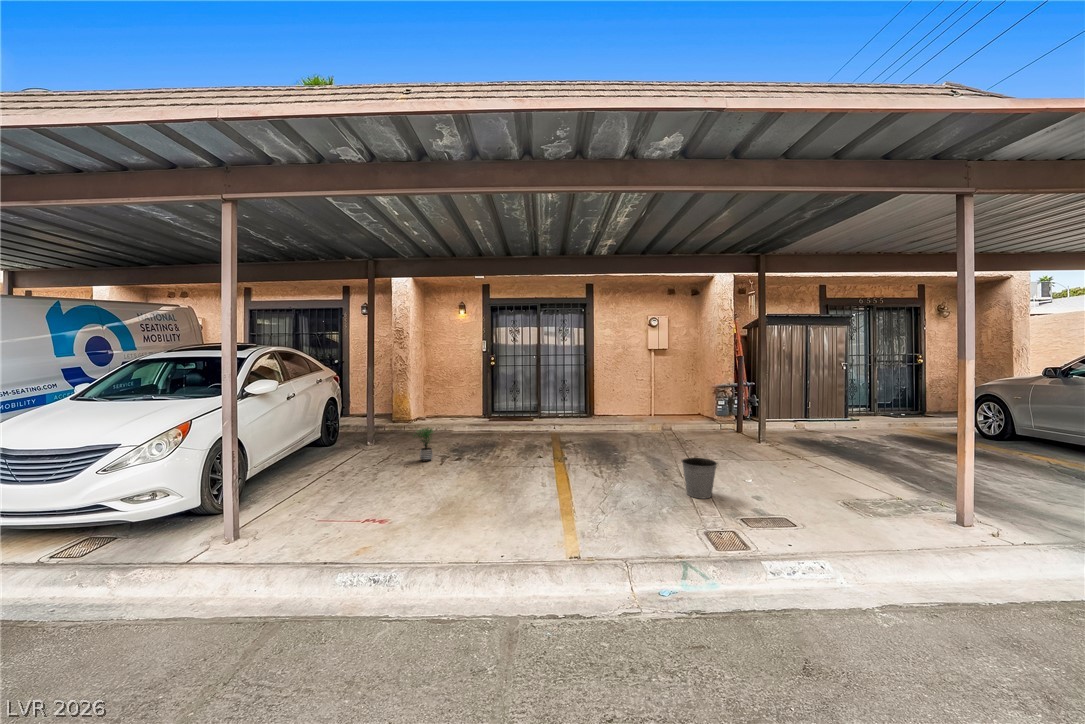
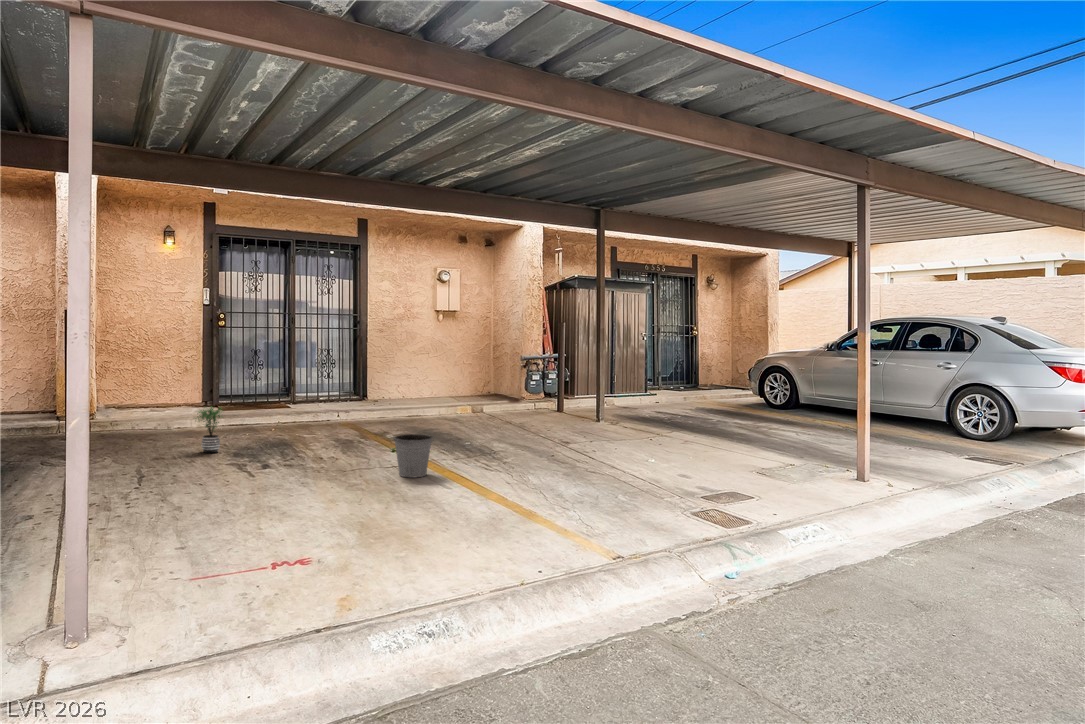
bucket: present [681,458,718,498] -> present [394,434,433,478]

